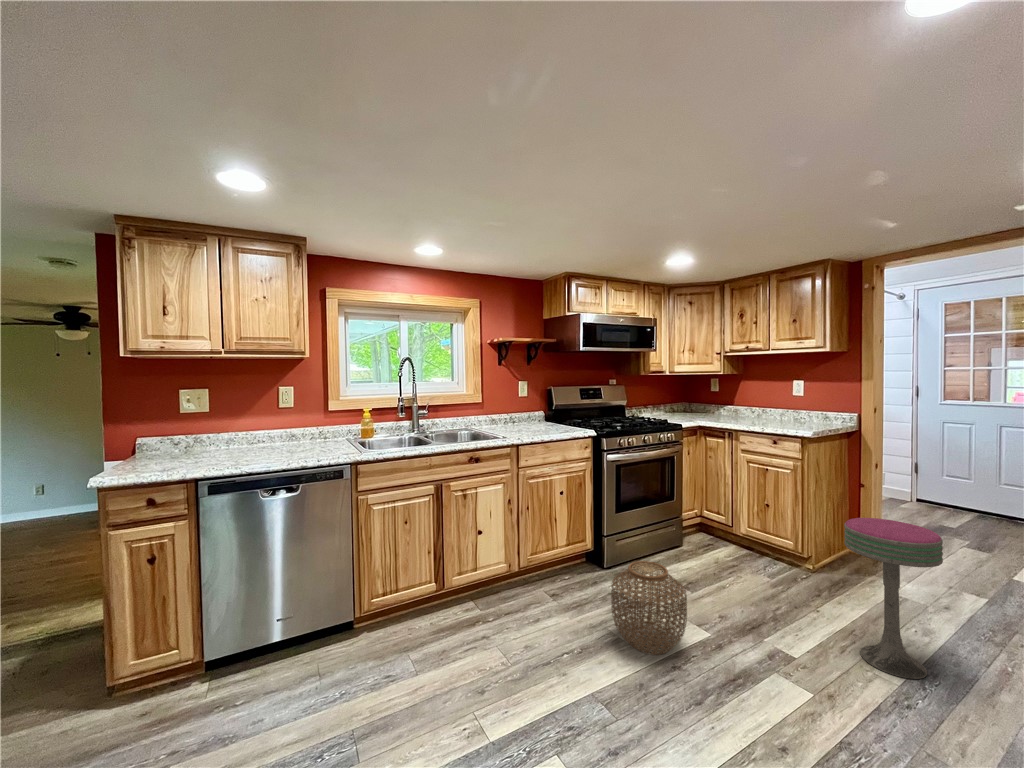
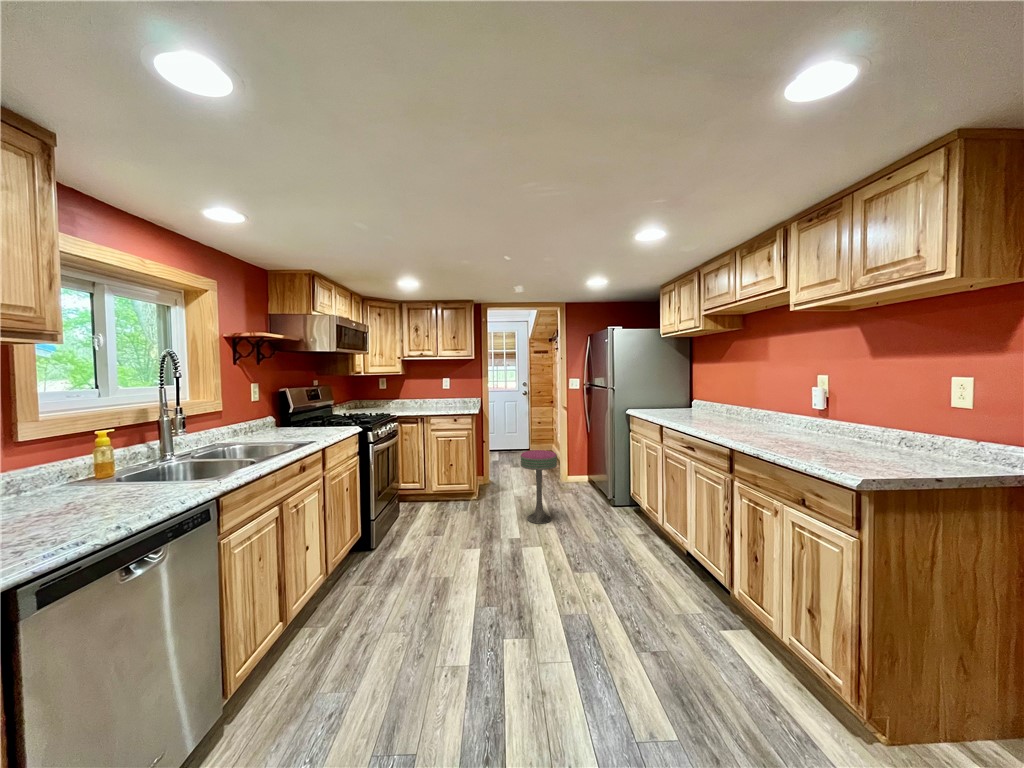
woven basket: present [611,561,687,655] -> none [433,511,484,573]

